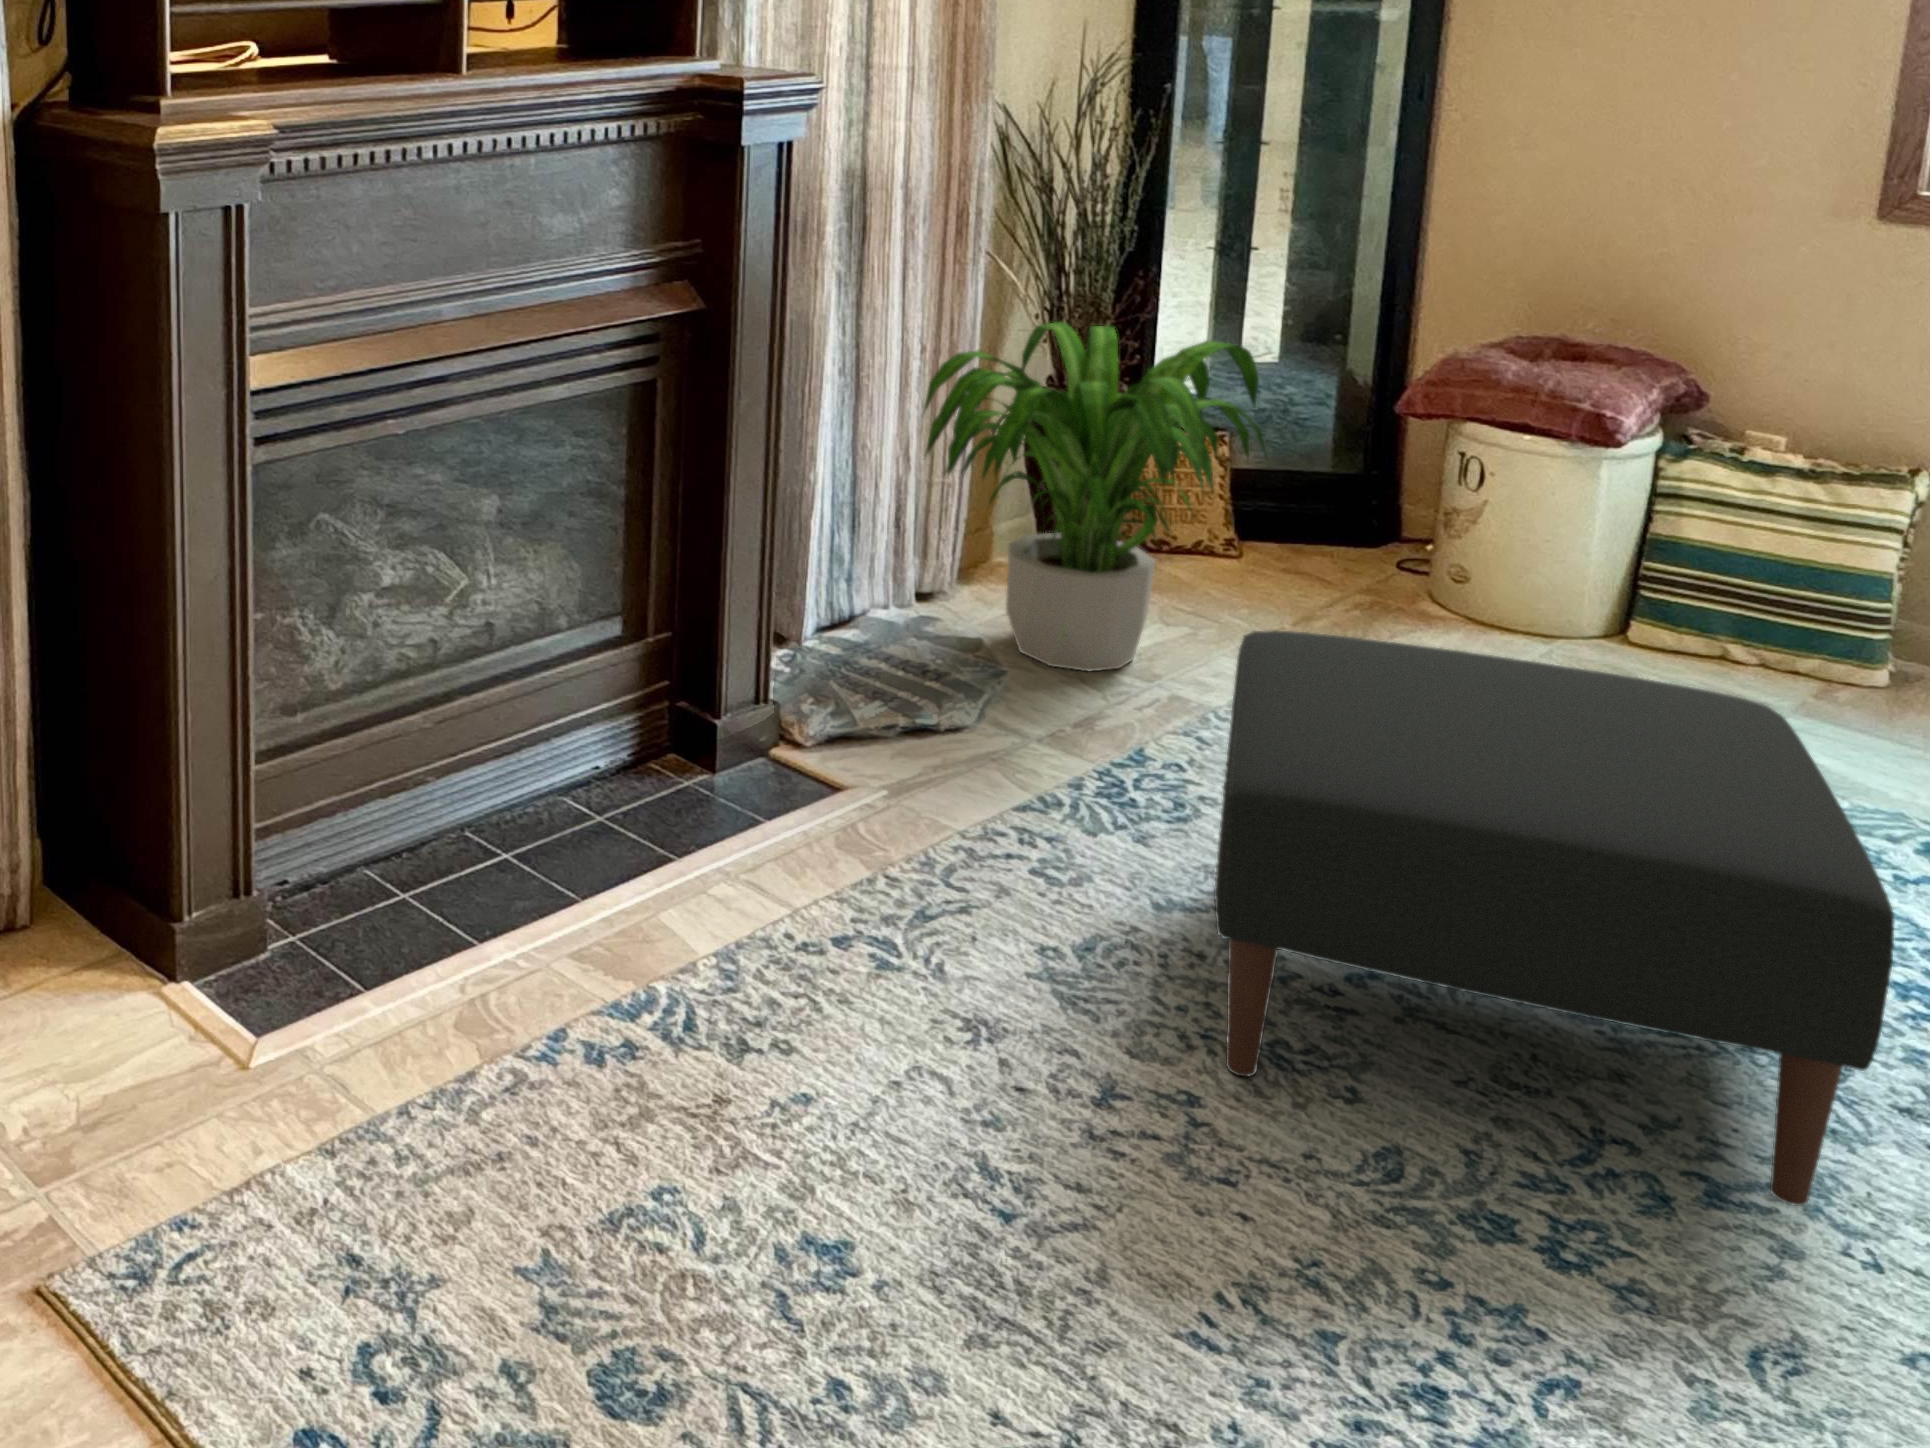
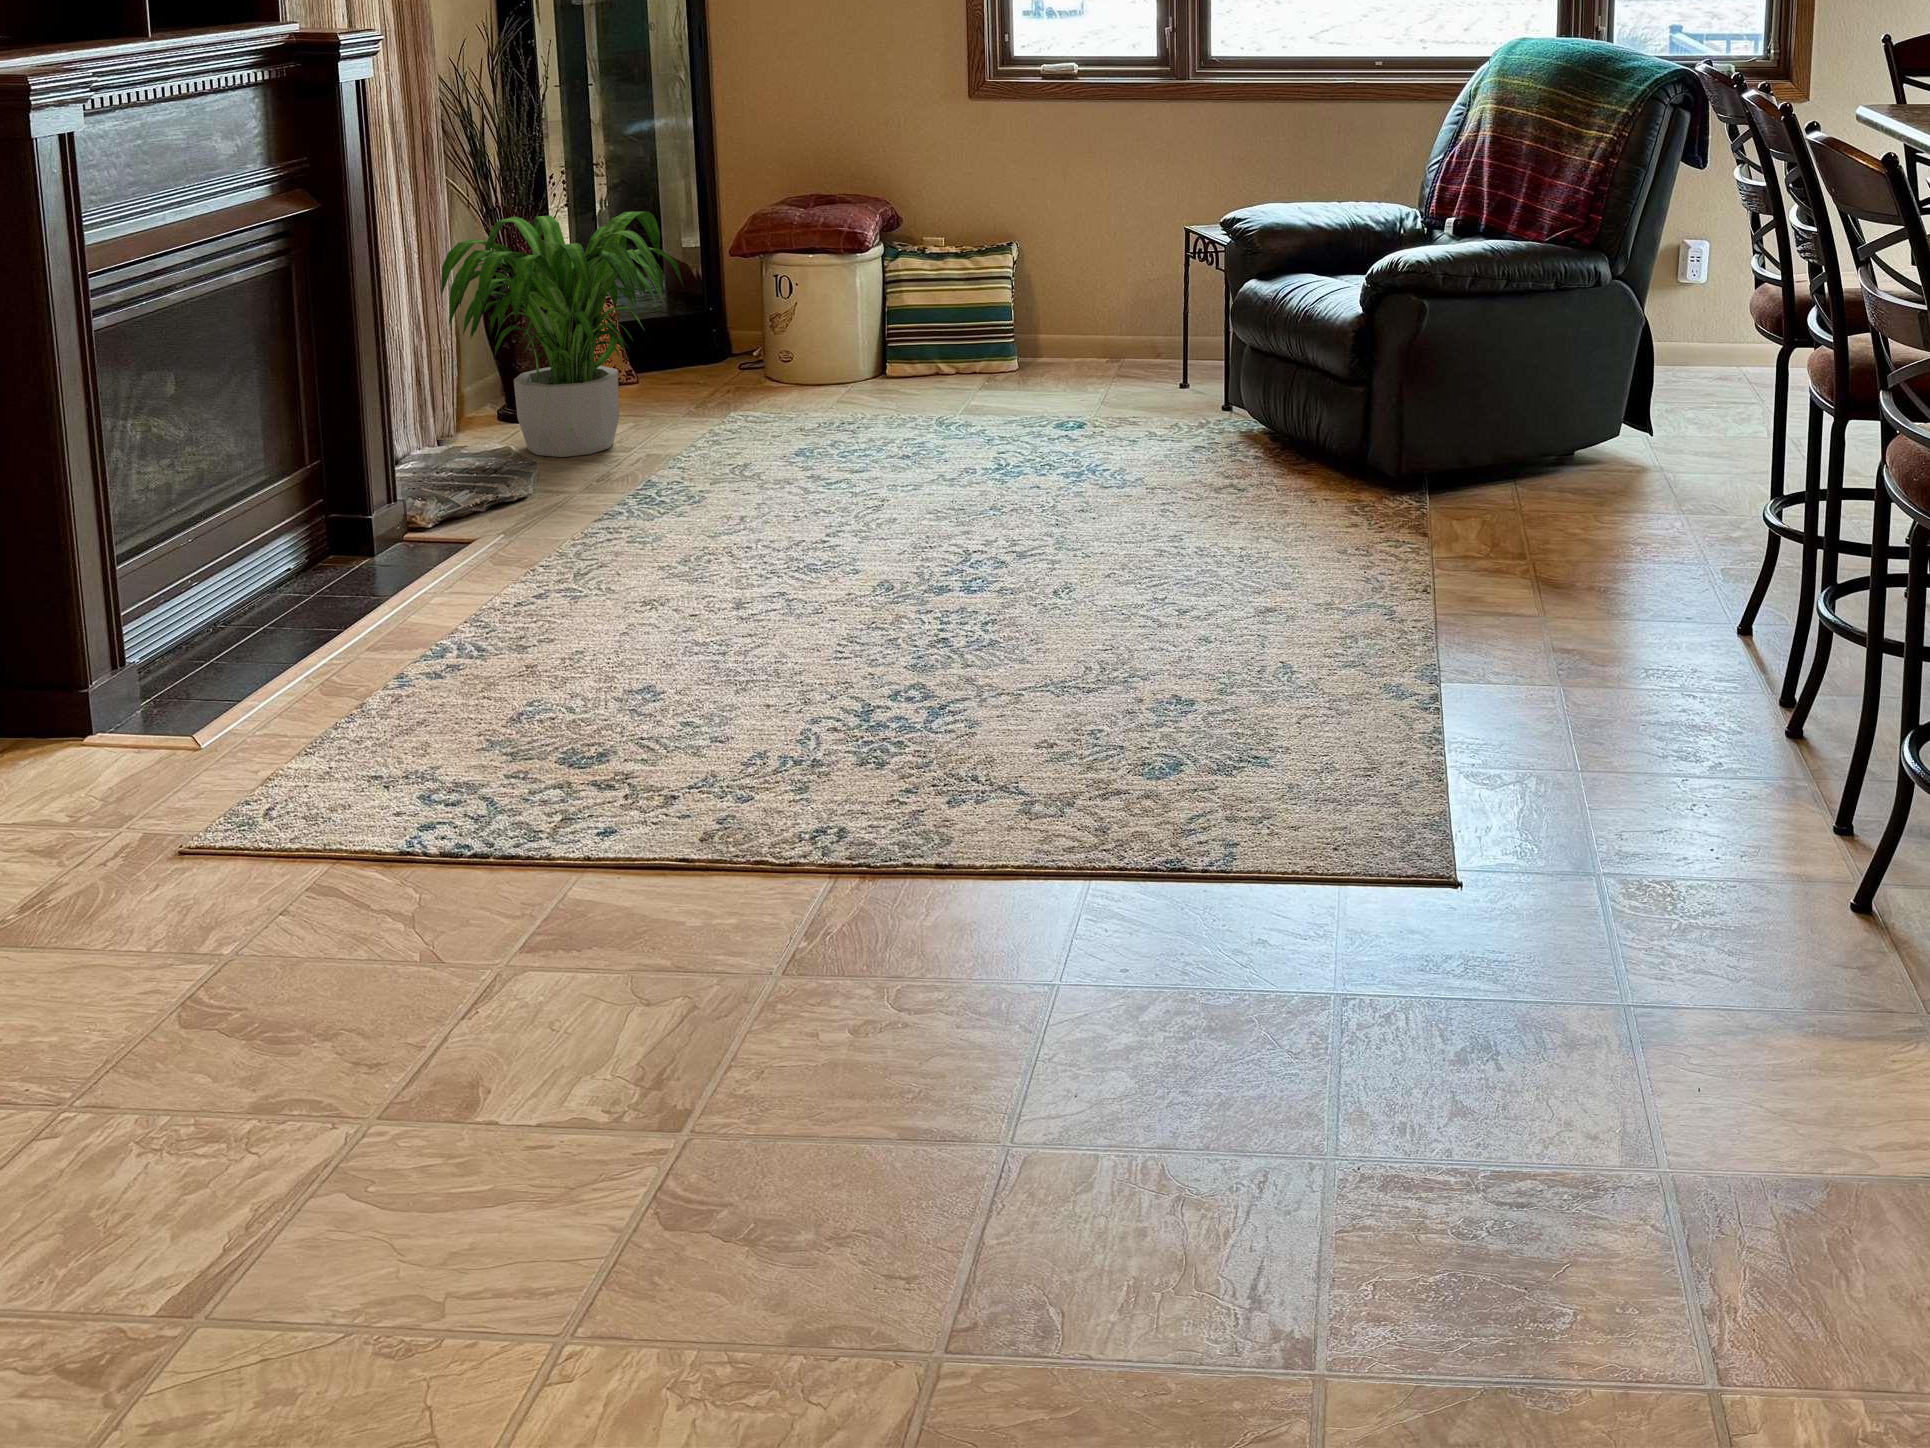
ottoman: present [1214,631,1894,1206] -> none [727,337,1071,581]

